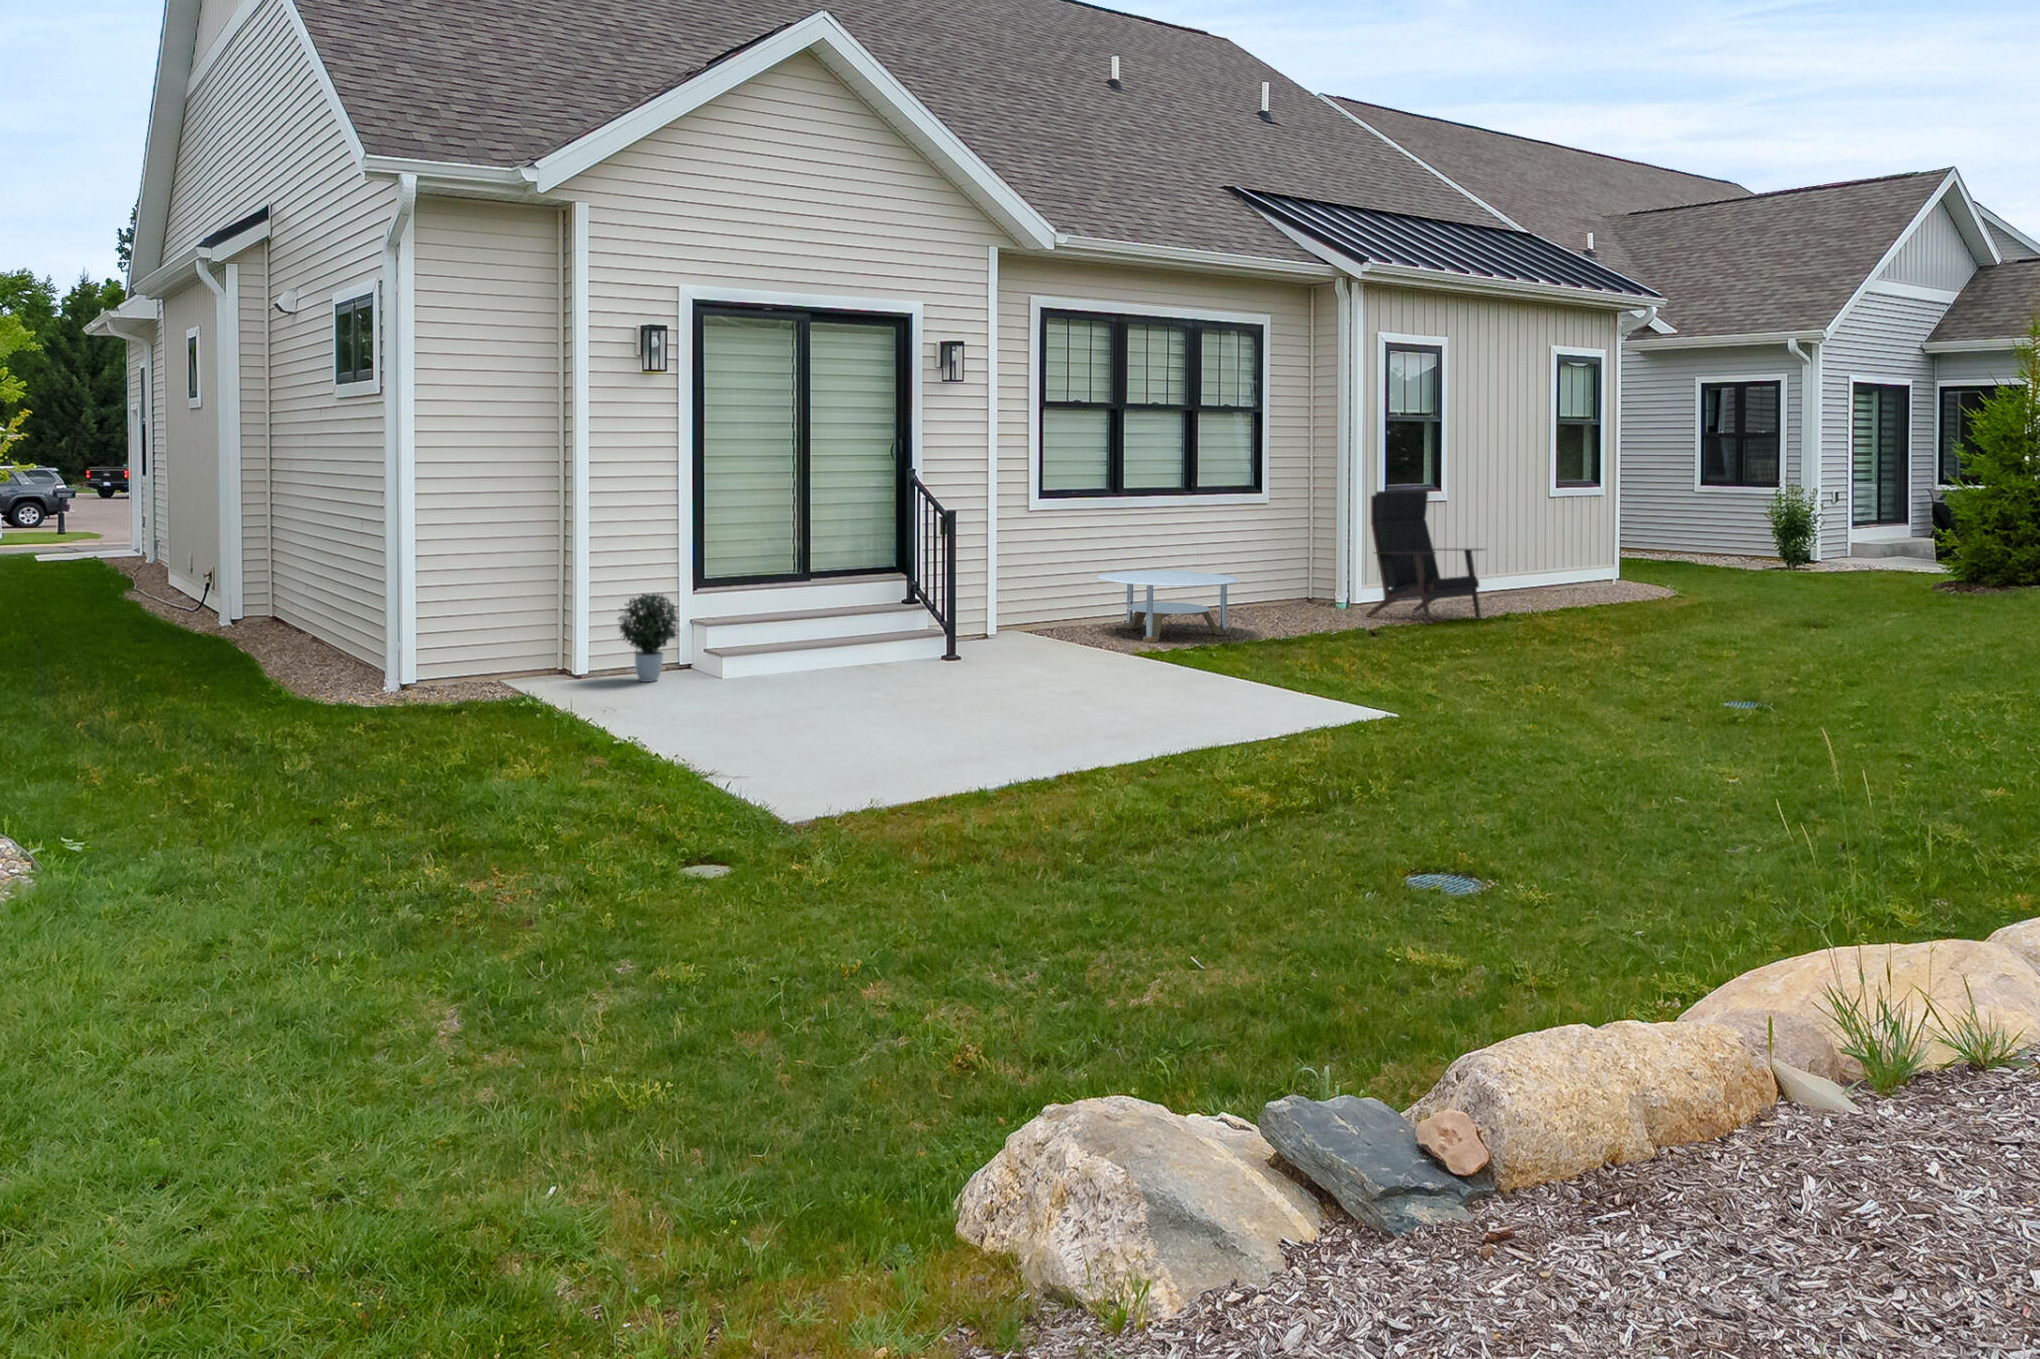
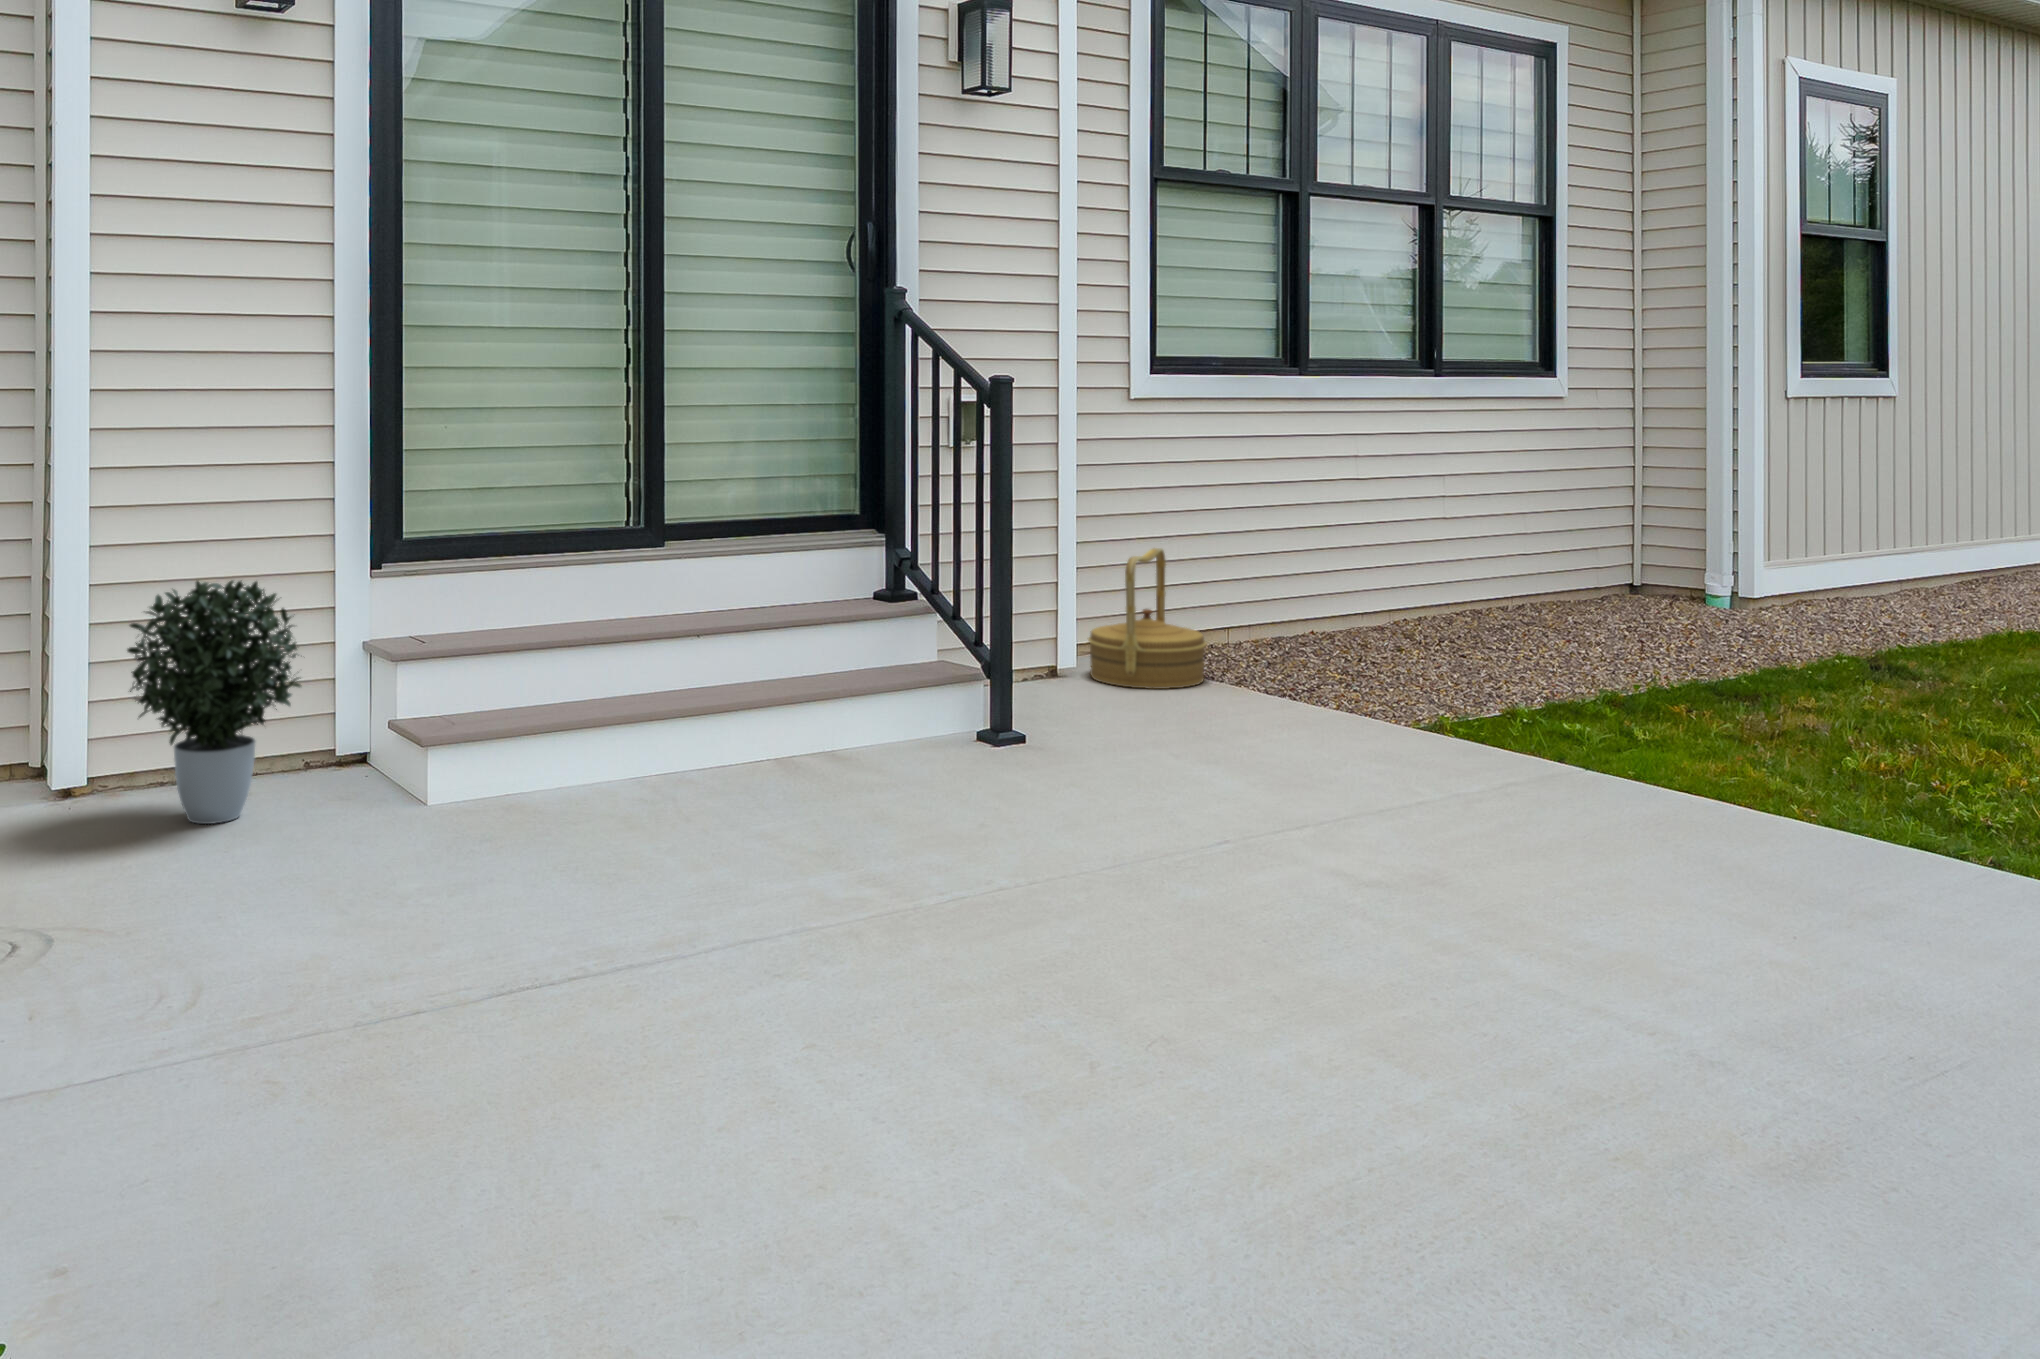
lounge chair: present [1367,490,1481,625] -> none [1771,367,2029,634]
round table: present [1098,571,1239,643] -> none [1281,523,1599,681]
woven basket: none [999,583,1052,645] -> present [1088,548,1207,689]

